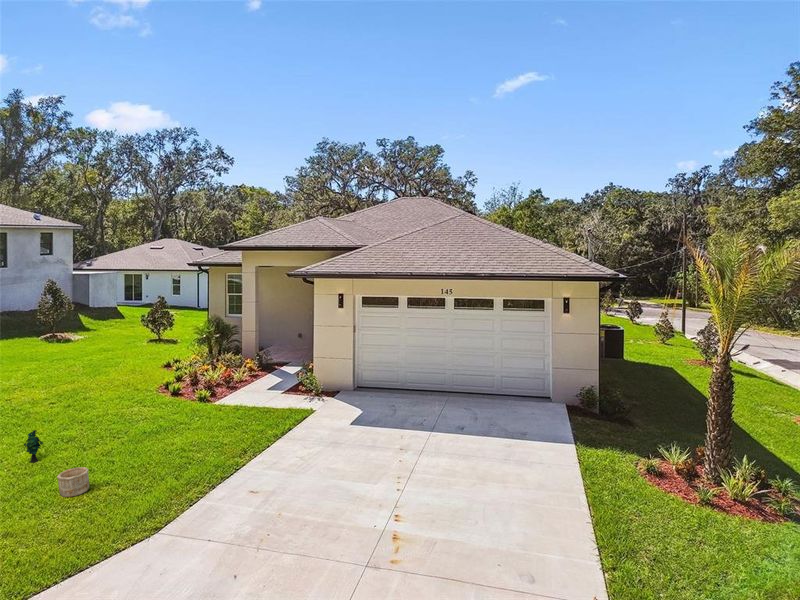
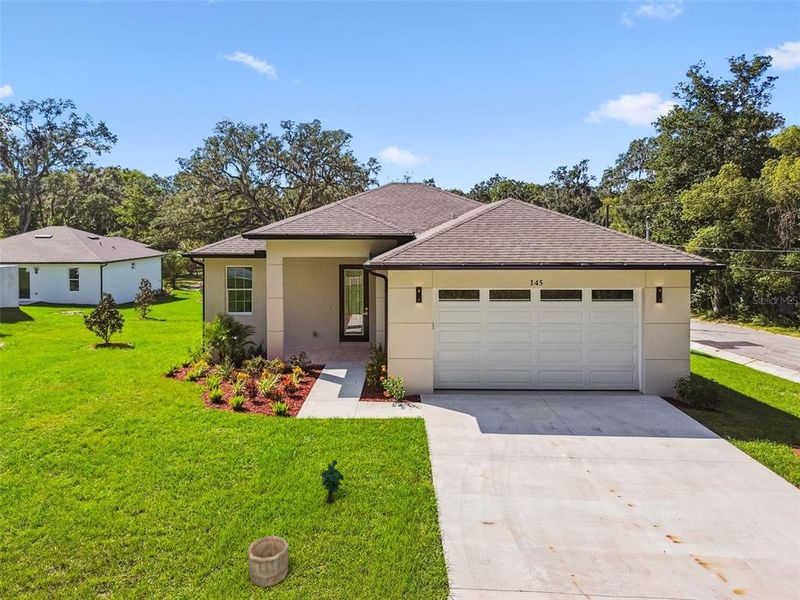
decorative plant: present [24,430,43,463] -> present [321,460,344,504]

